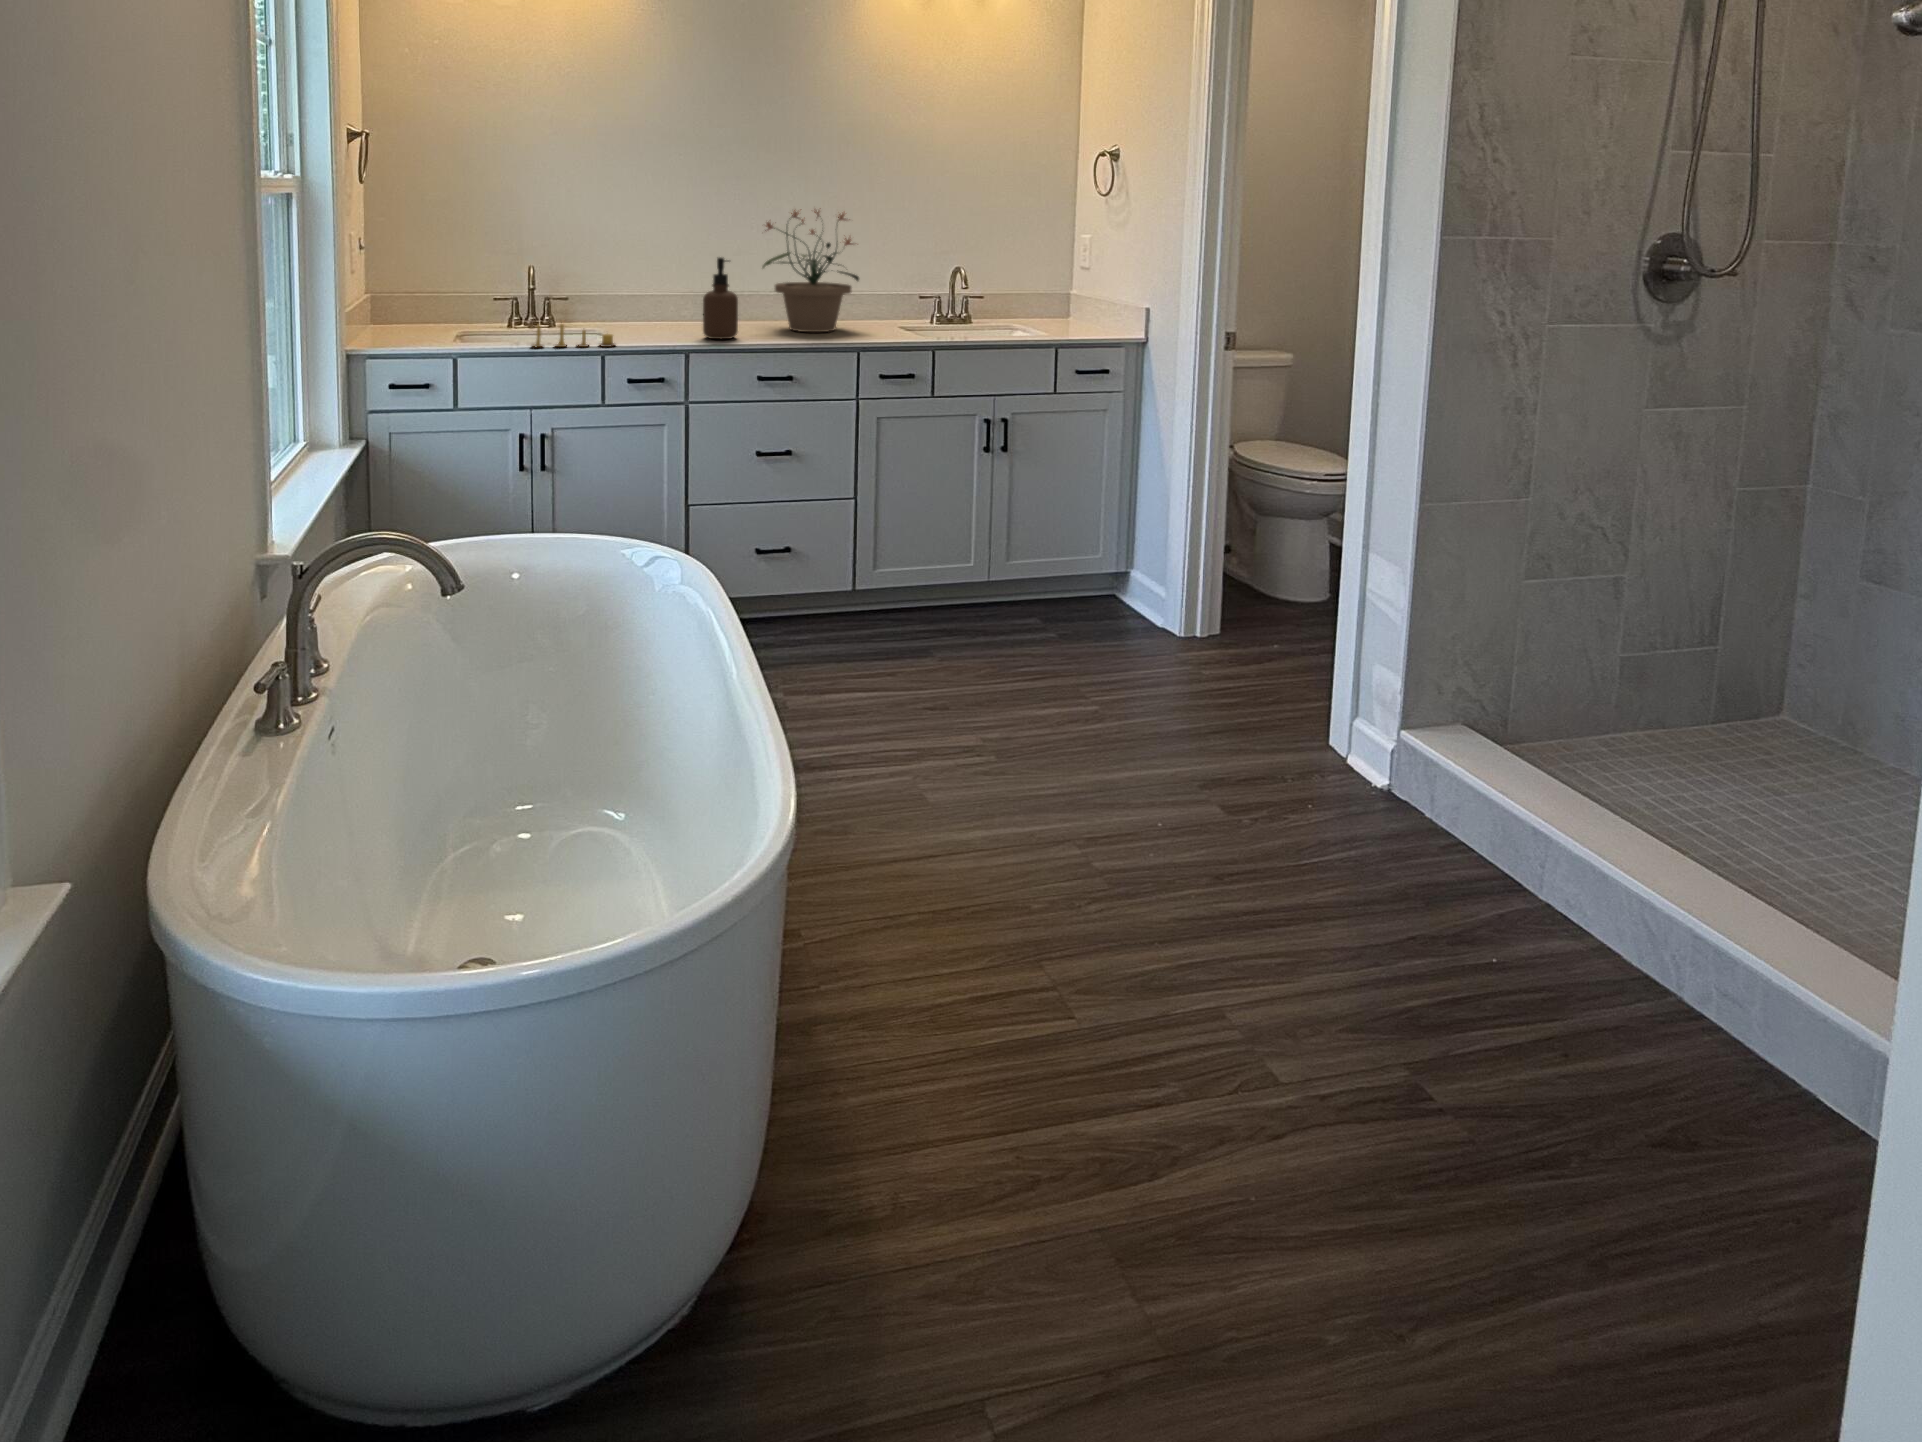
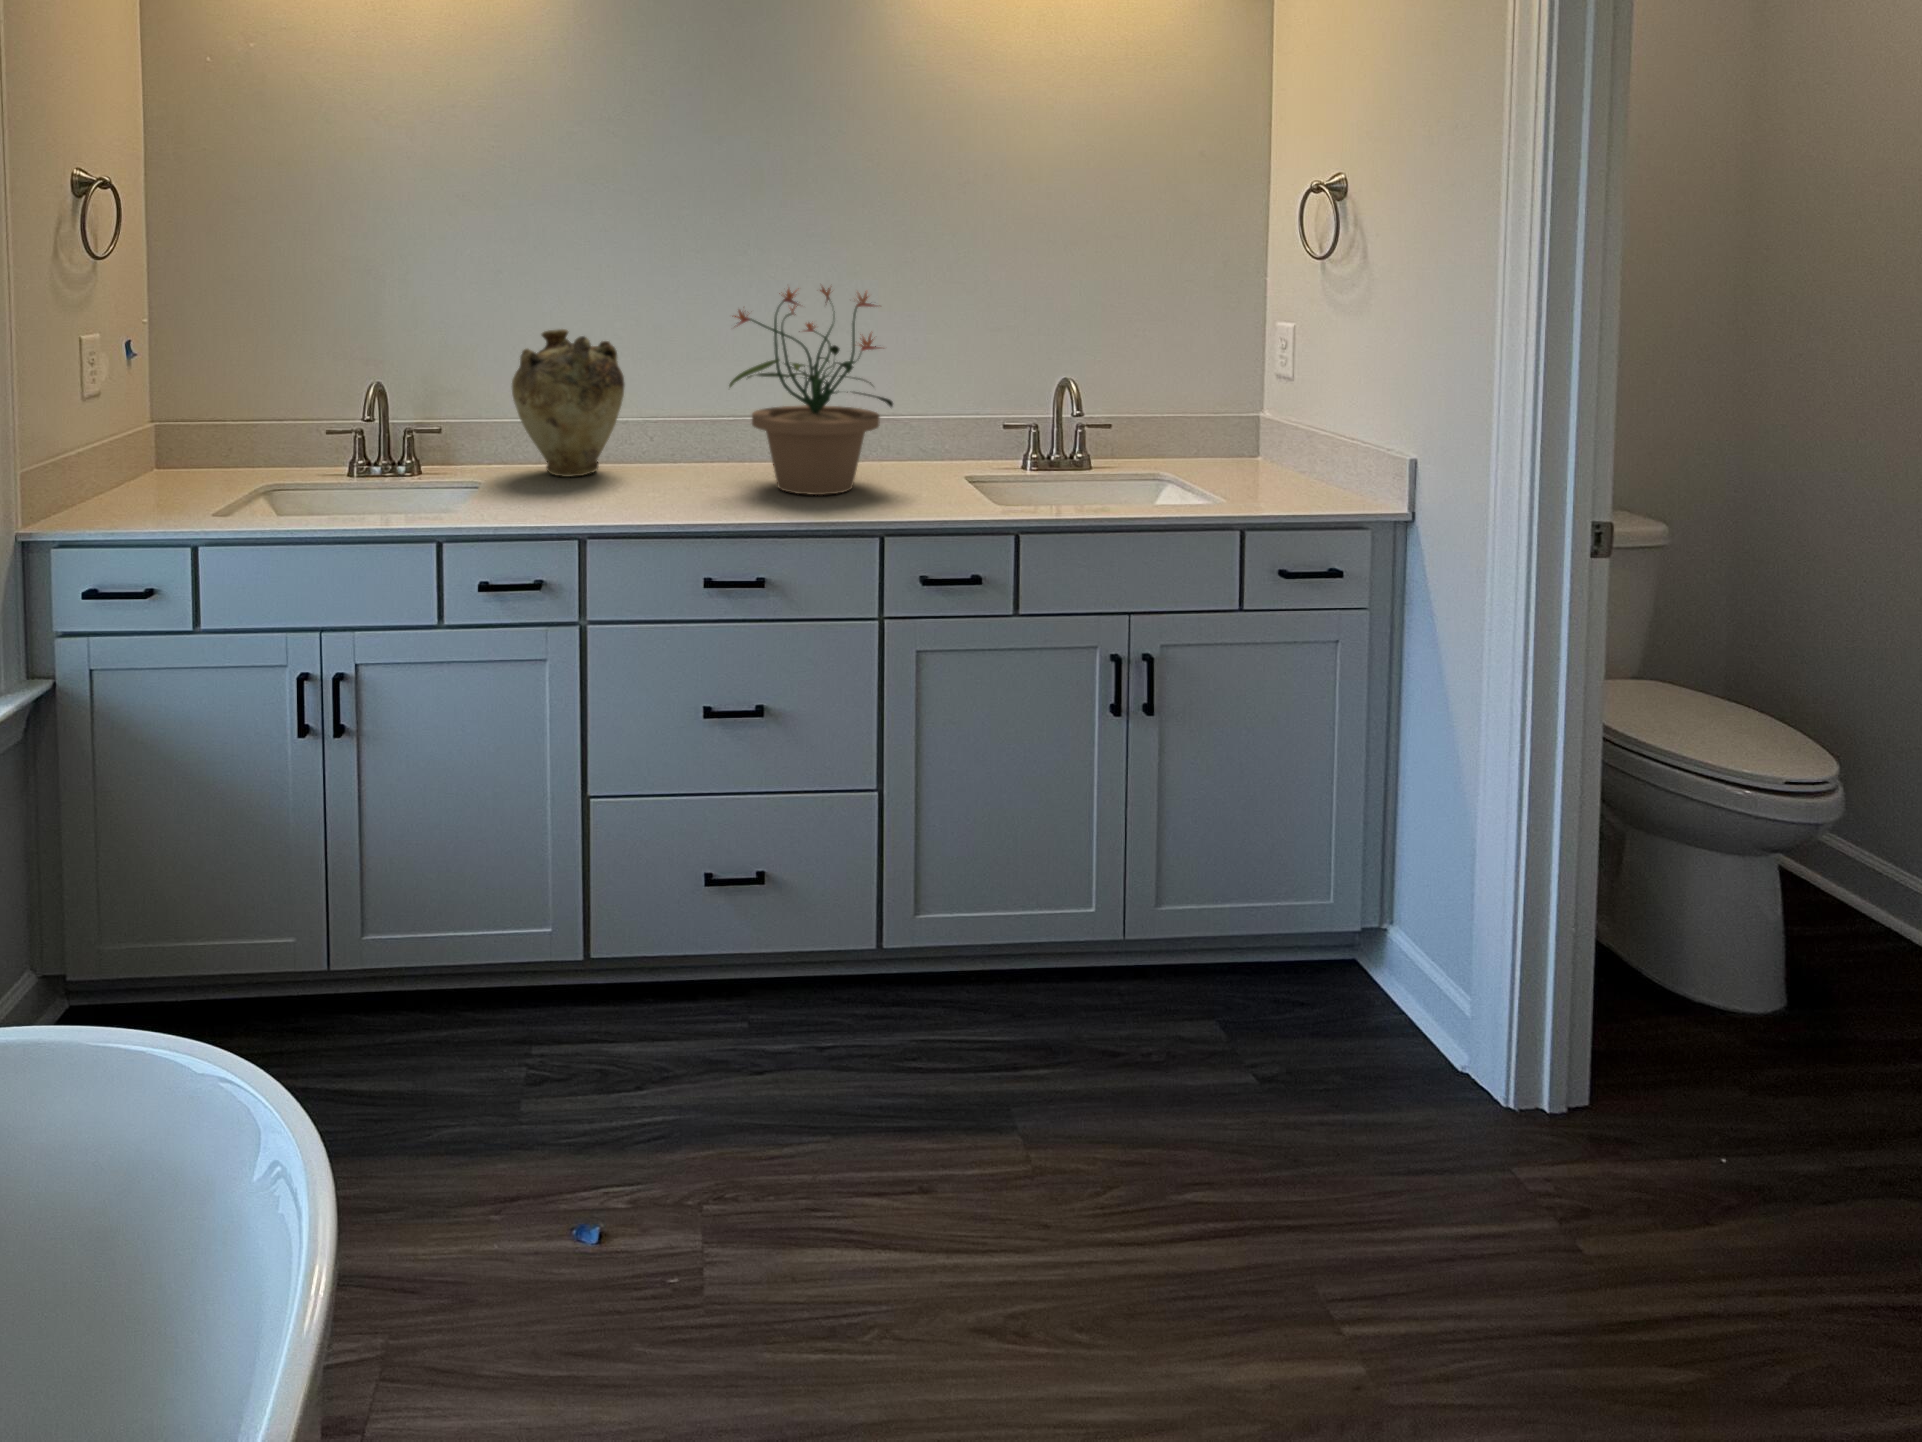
vase: none [620,234,691,326] -> present [512,329,625,477]
soap dispenser: present [703,257,738,339] -> none [621,372,679,511]
candle: present [532,324,615,347] -> none [320,484,465,529]

